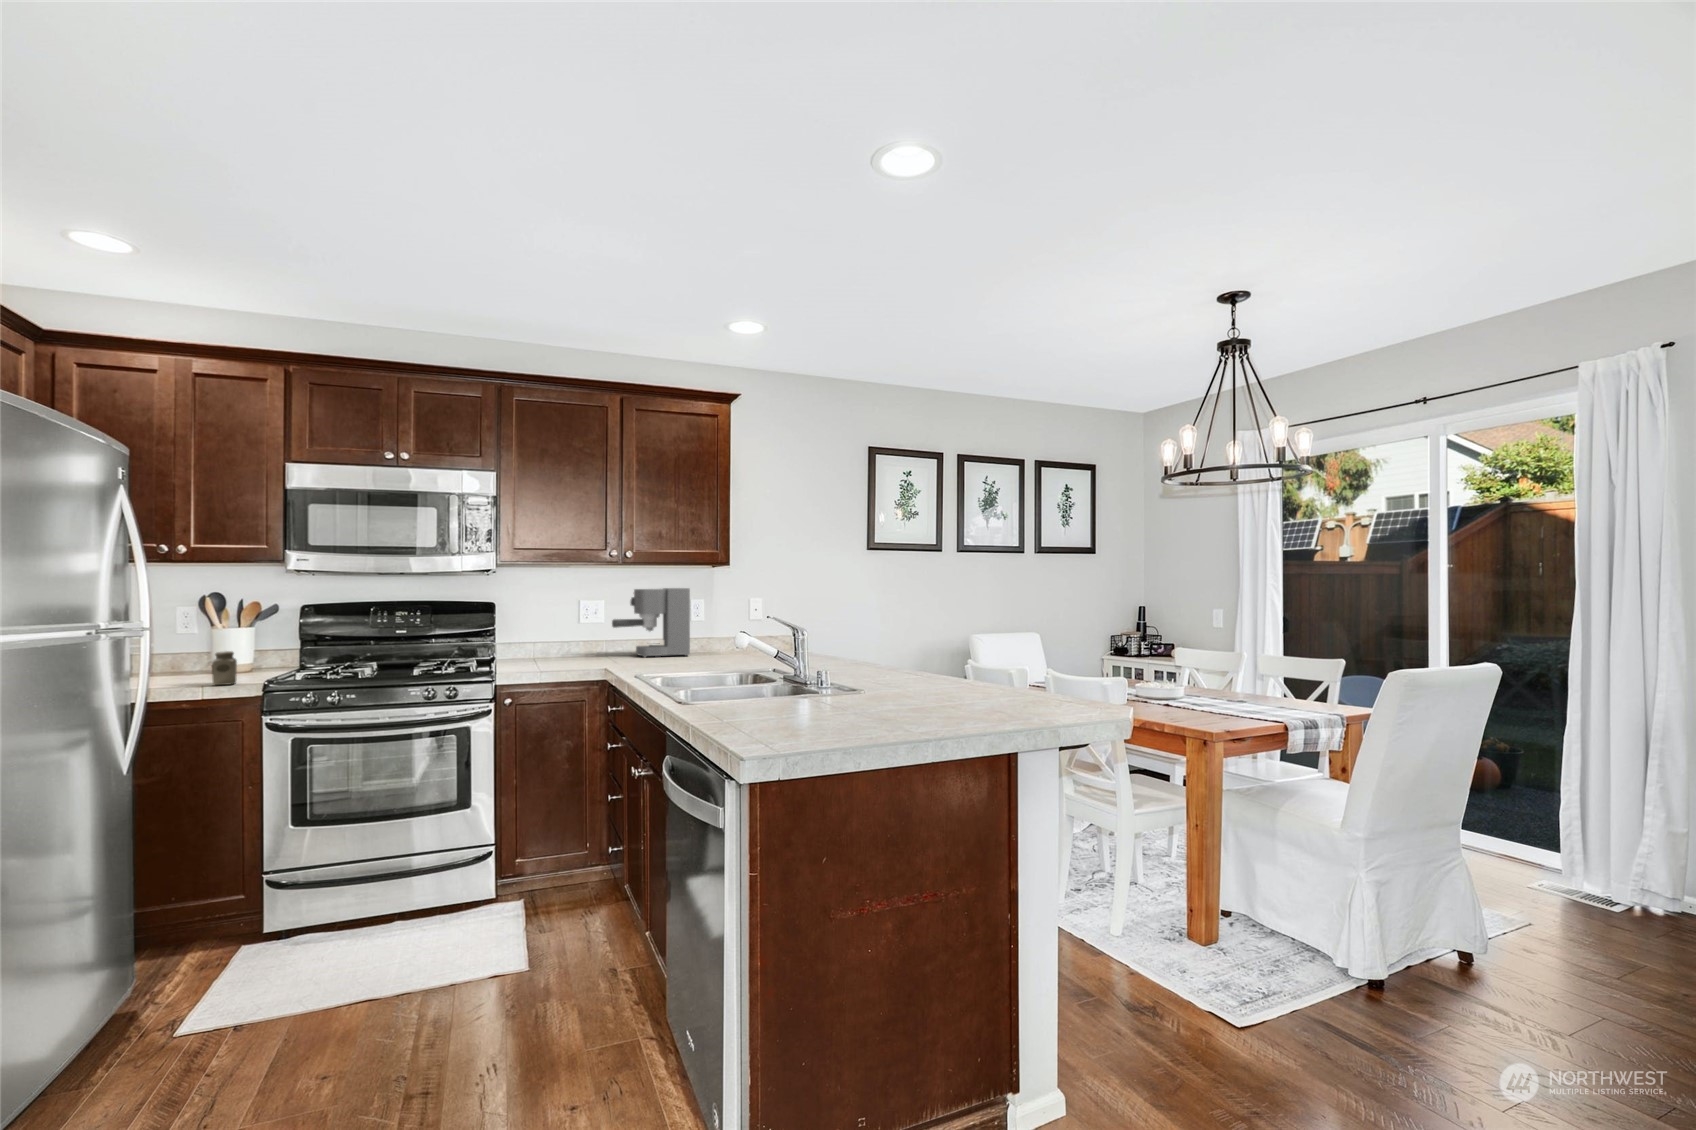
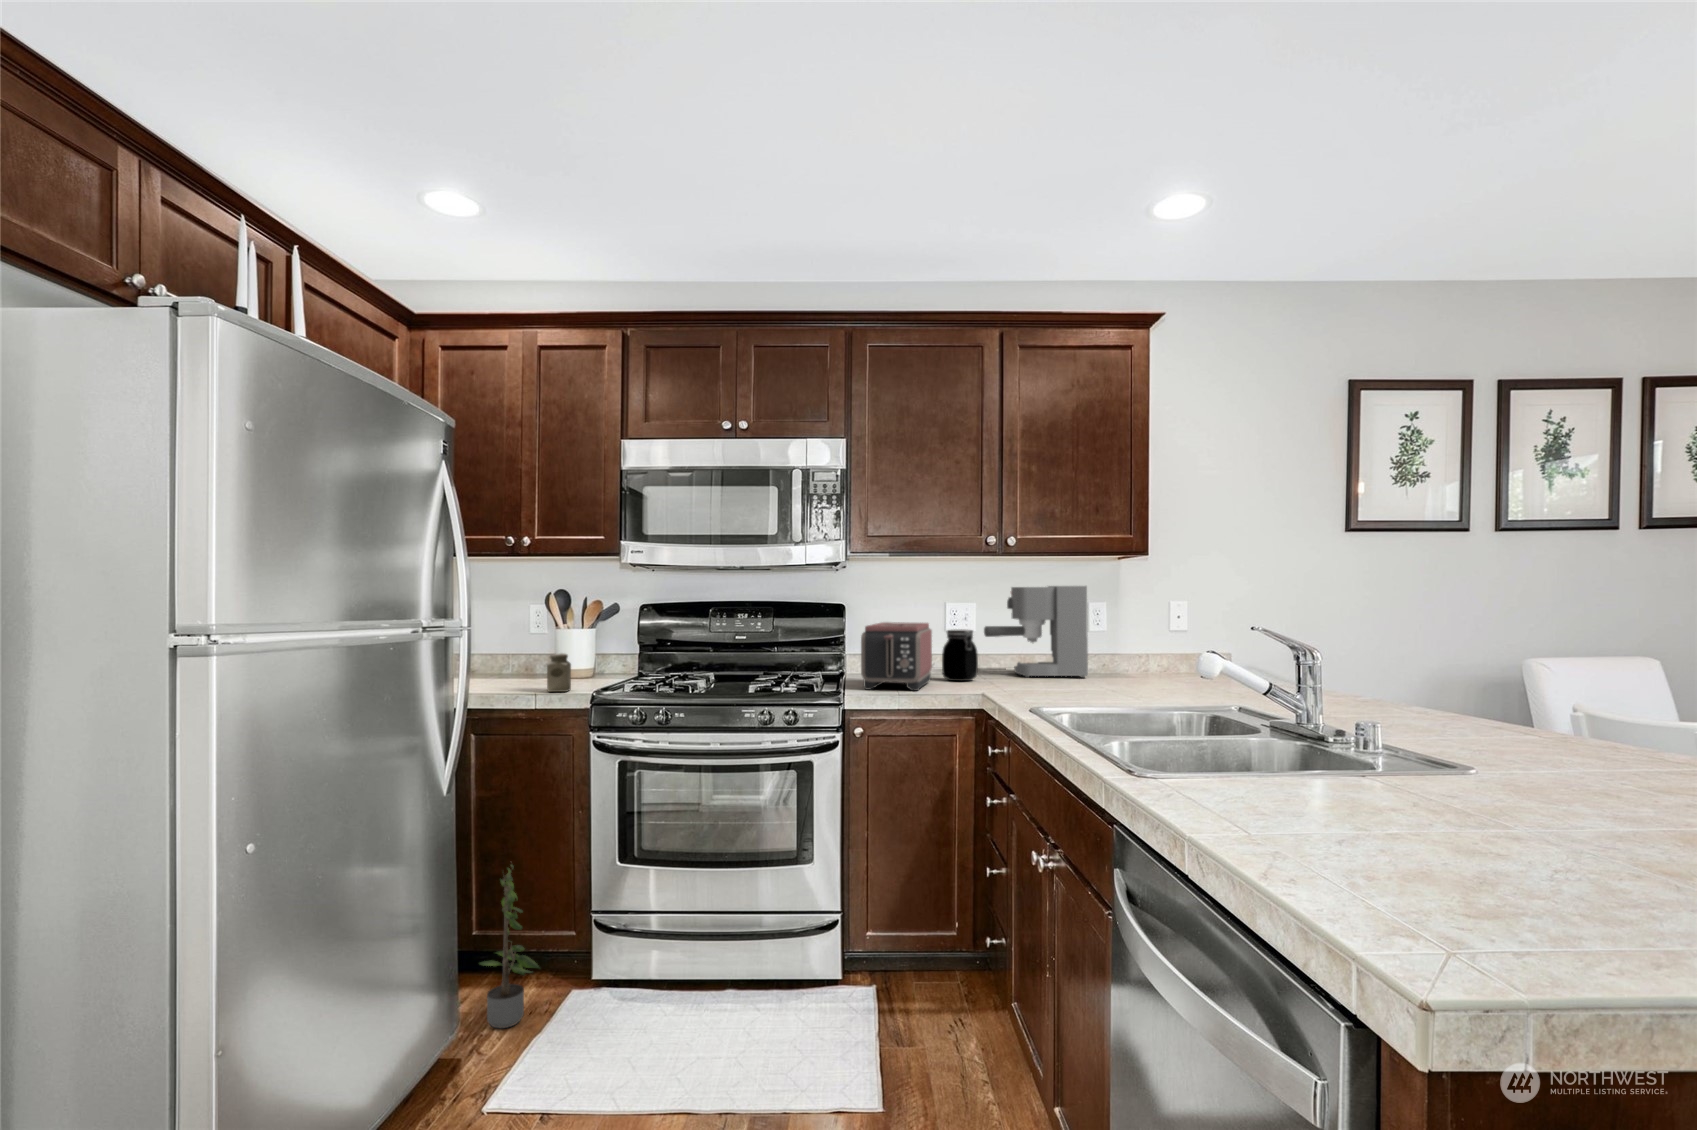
toaster: none [511,618,569,671] -> present [861,622,932,691]
jar: none [578,622,606,662] -> present [942,629,978,681]
potted plant: none [148,834,211,980] -> present [480,865,539,1028]

